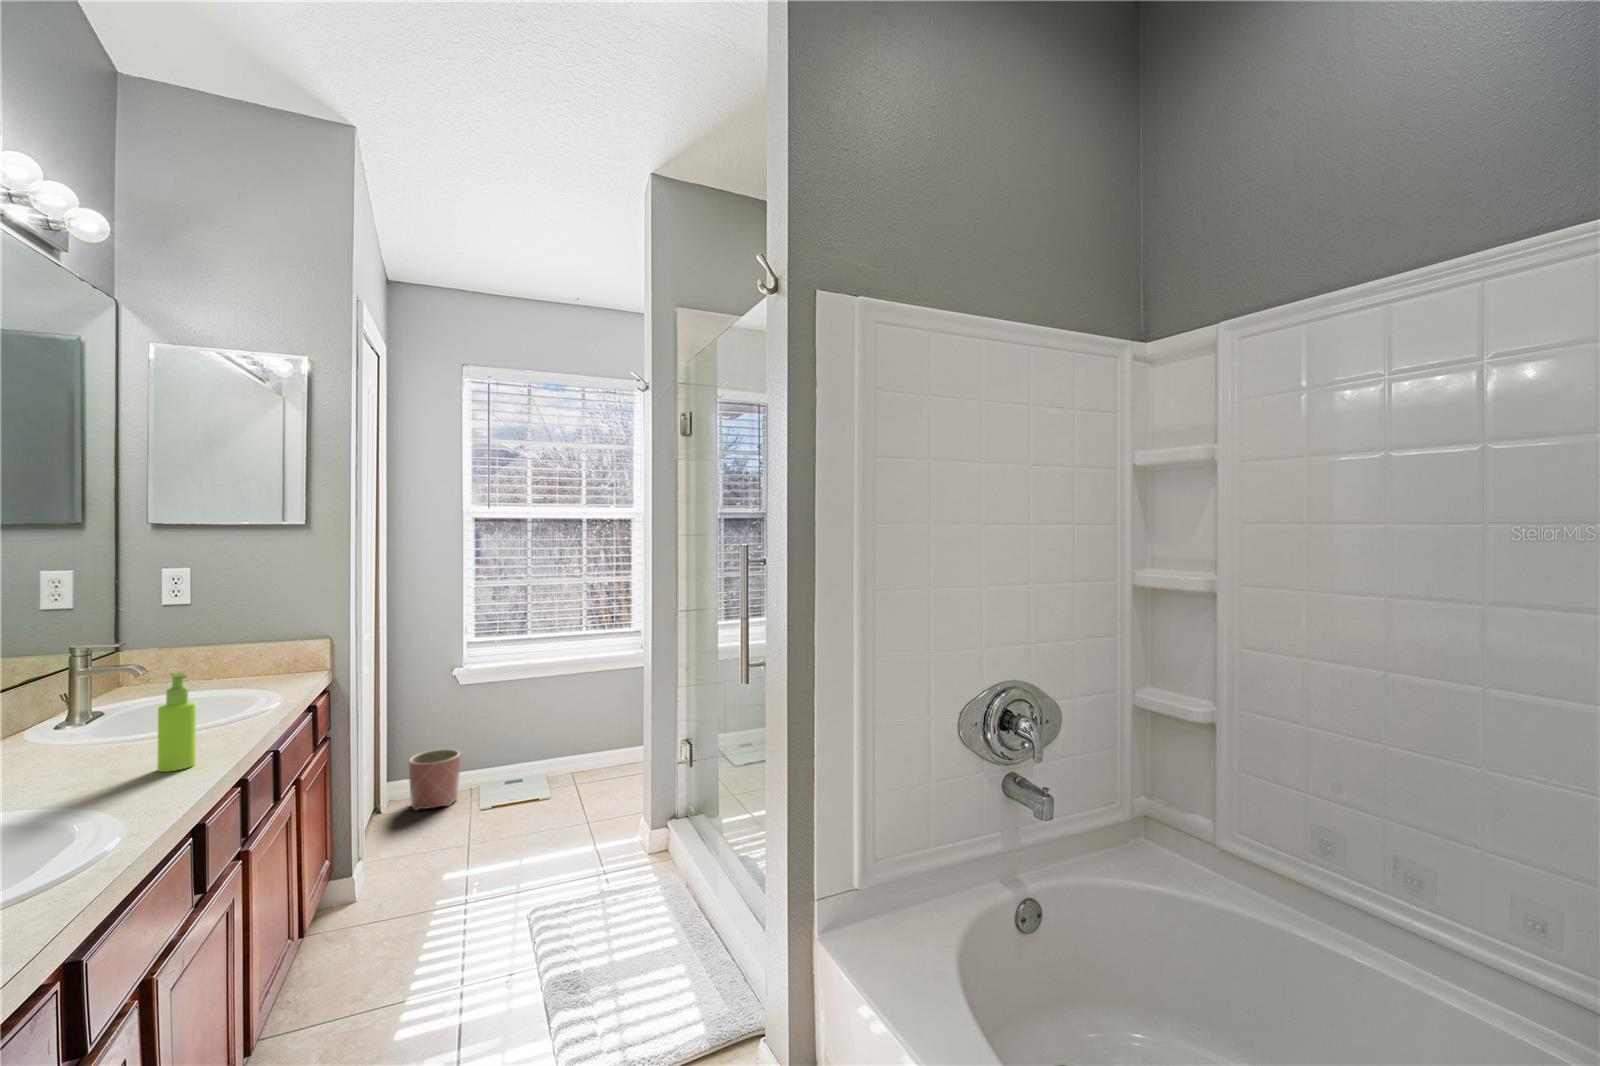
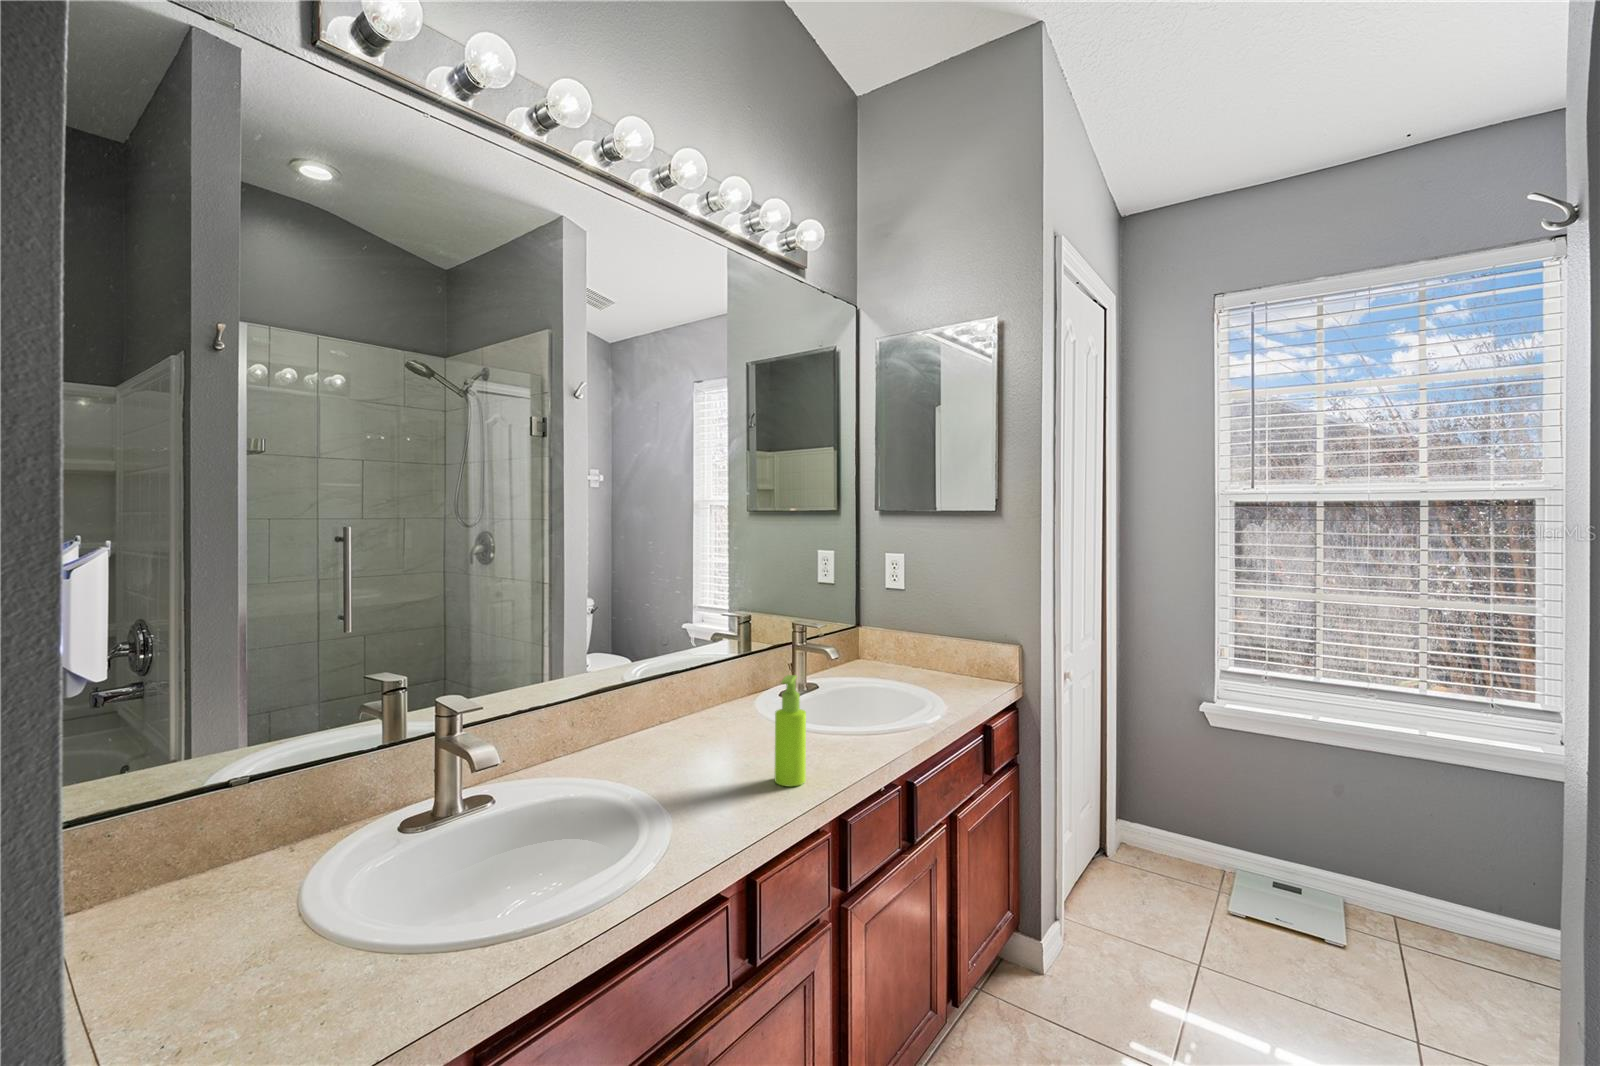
planter: present [409,749,460,810] -> none [1136,801,1202,886]

